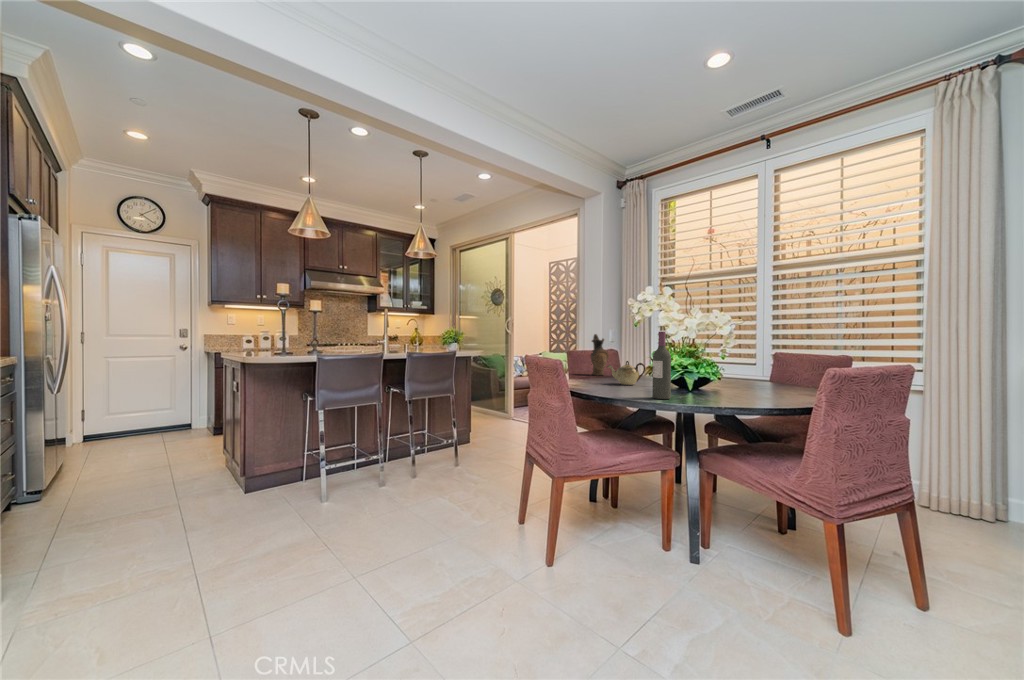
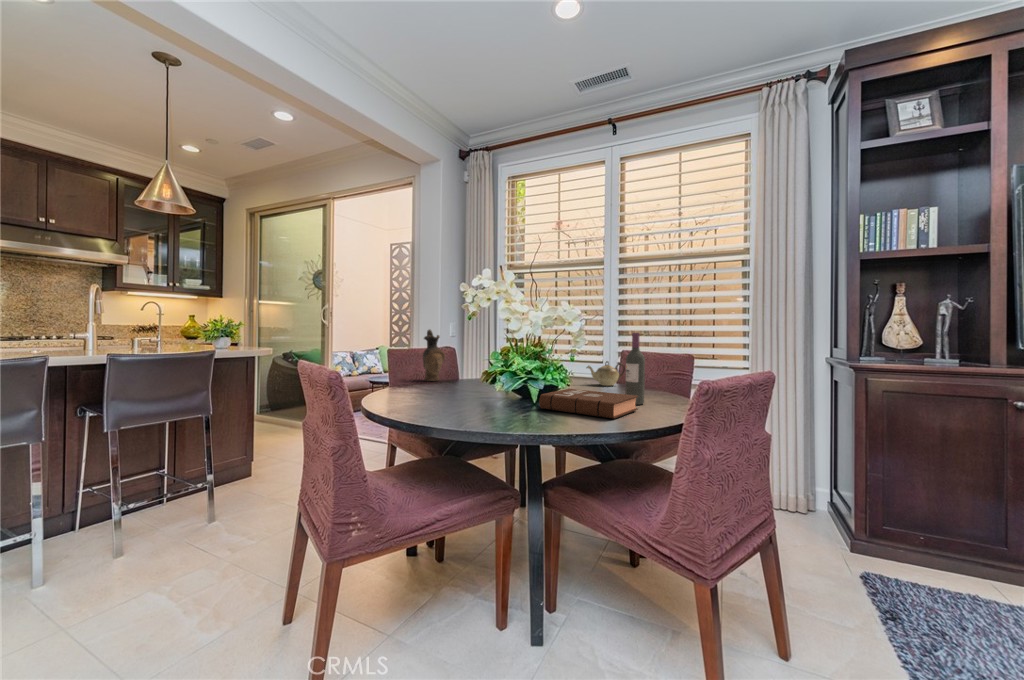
wine bottle: present [652,332,671,399] -> present [625,333,645,405]
teapot: present [607,361,645,385] -> present [587,361,625,386]
book: none [696,381,789,404] -> present [539,389,638,419]

